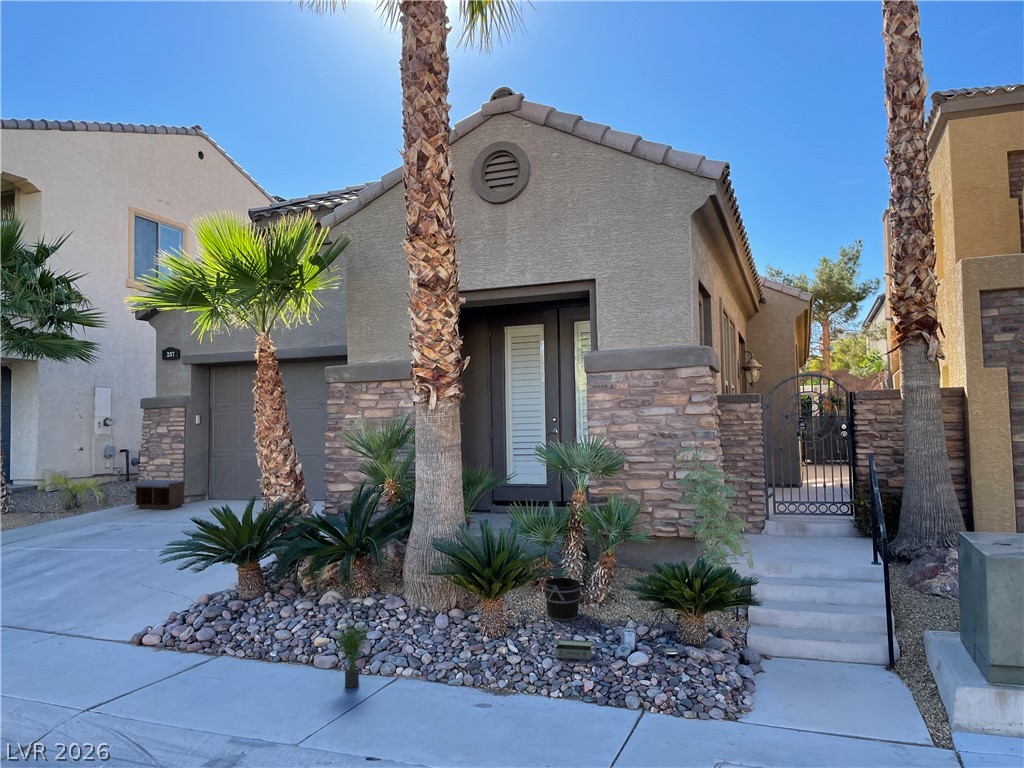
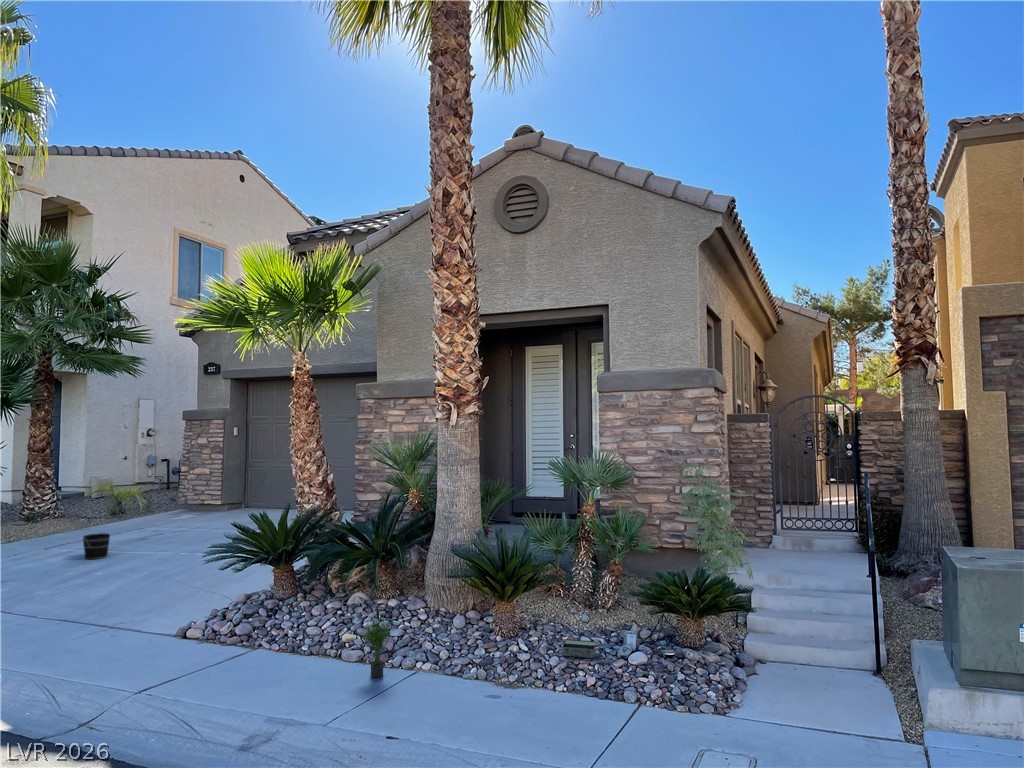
bench: present [135,480,185,509] -> none [174,489,221,517]
bucket: present [544,576,581,620] -> present [83,533,110,559]

